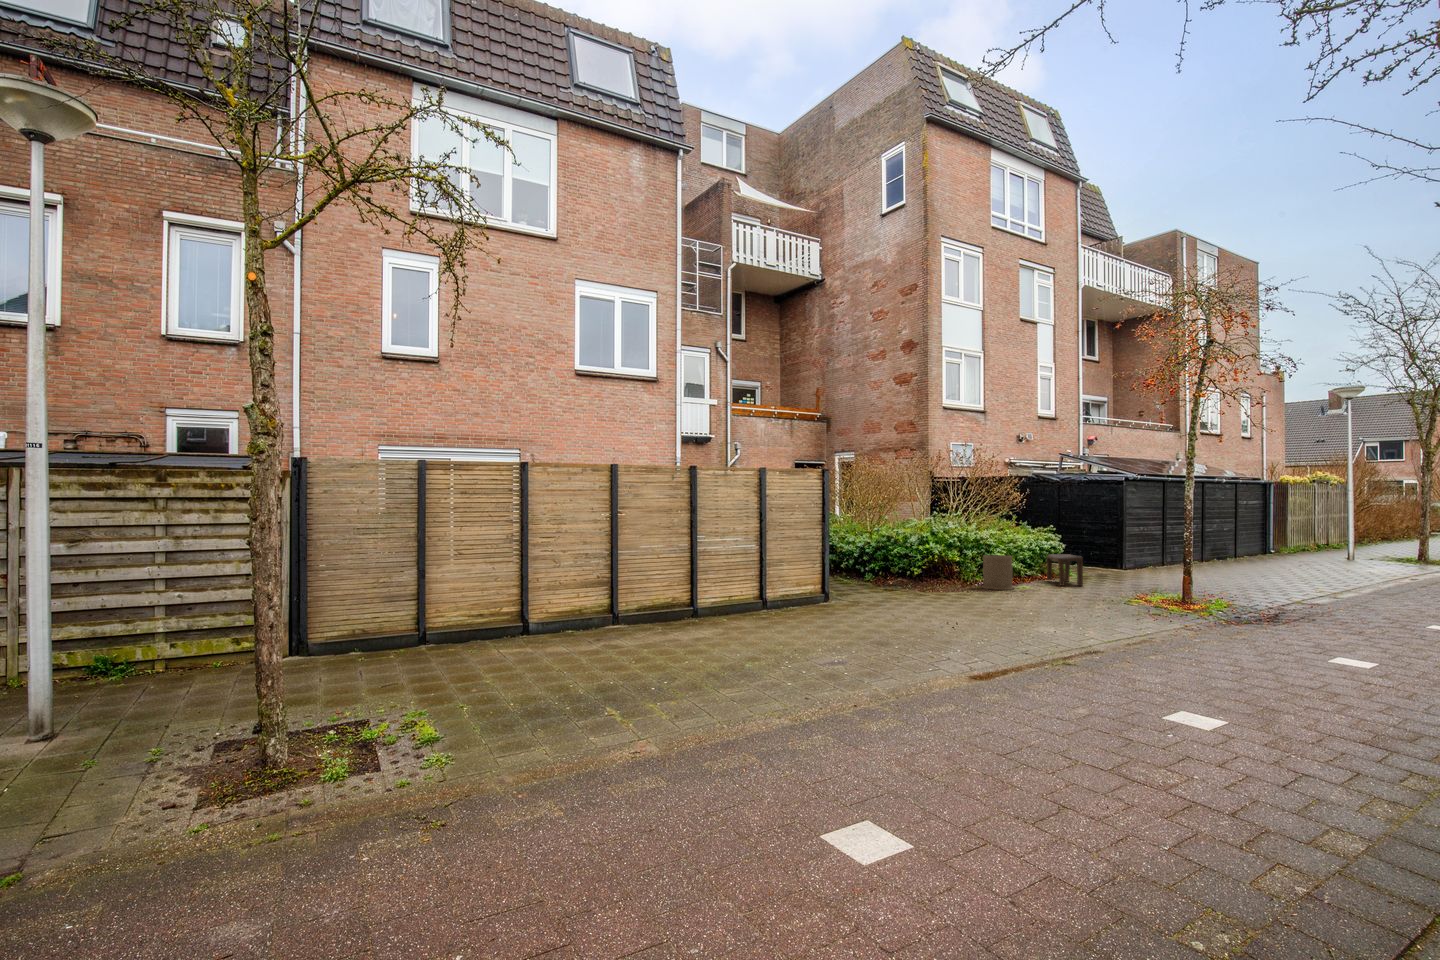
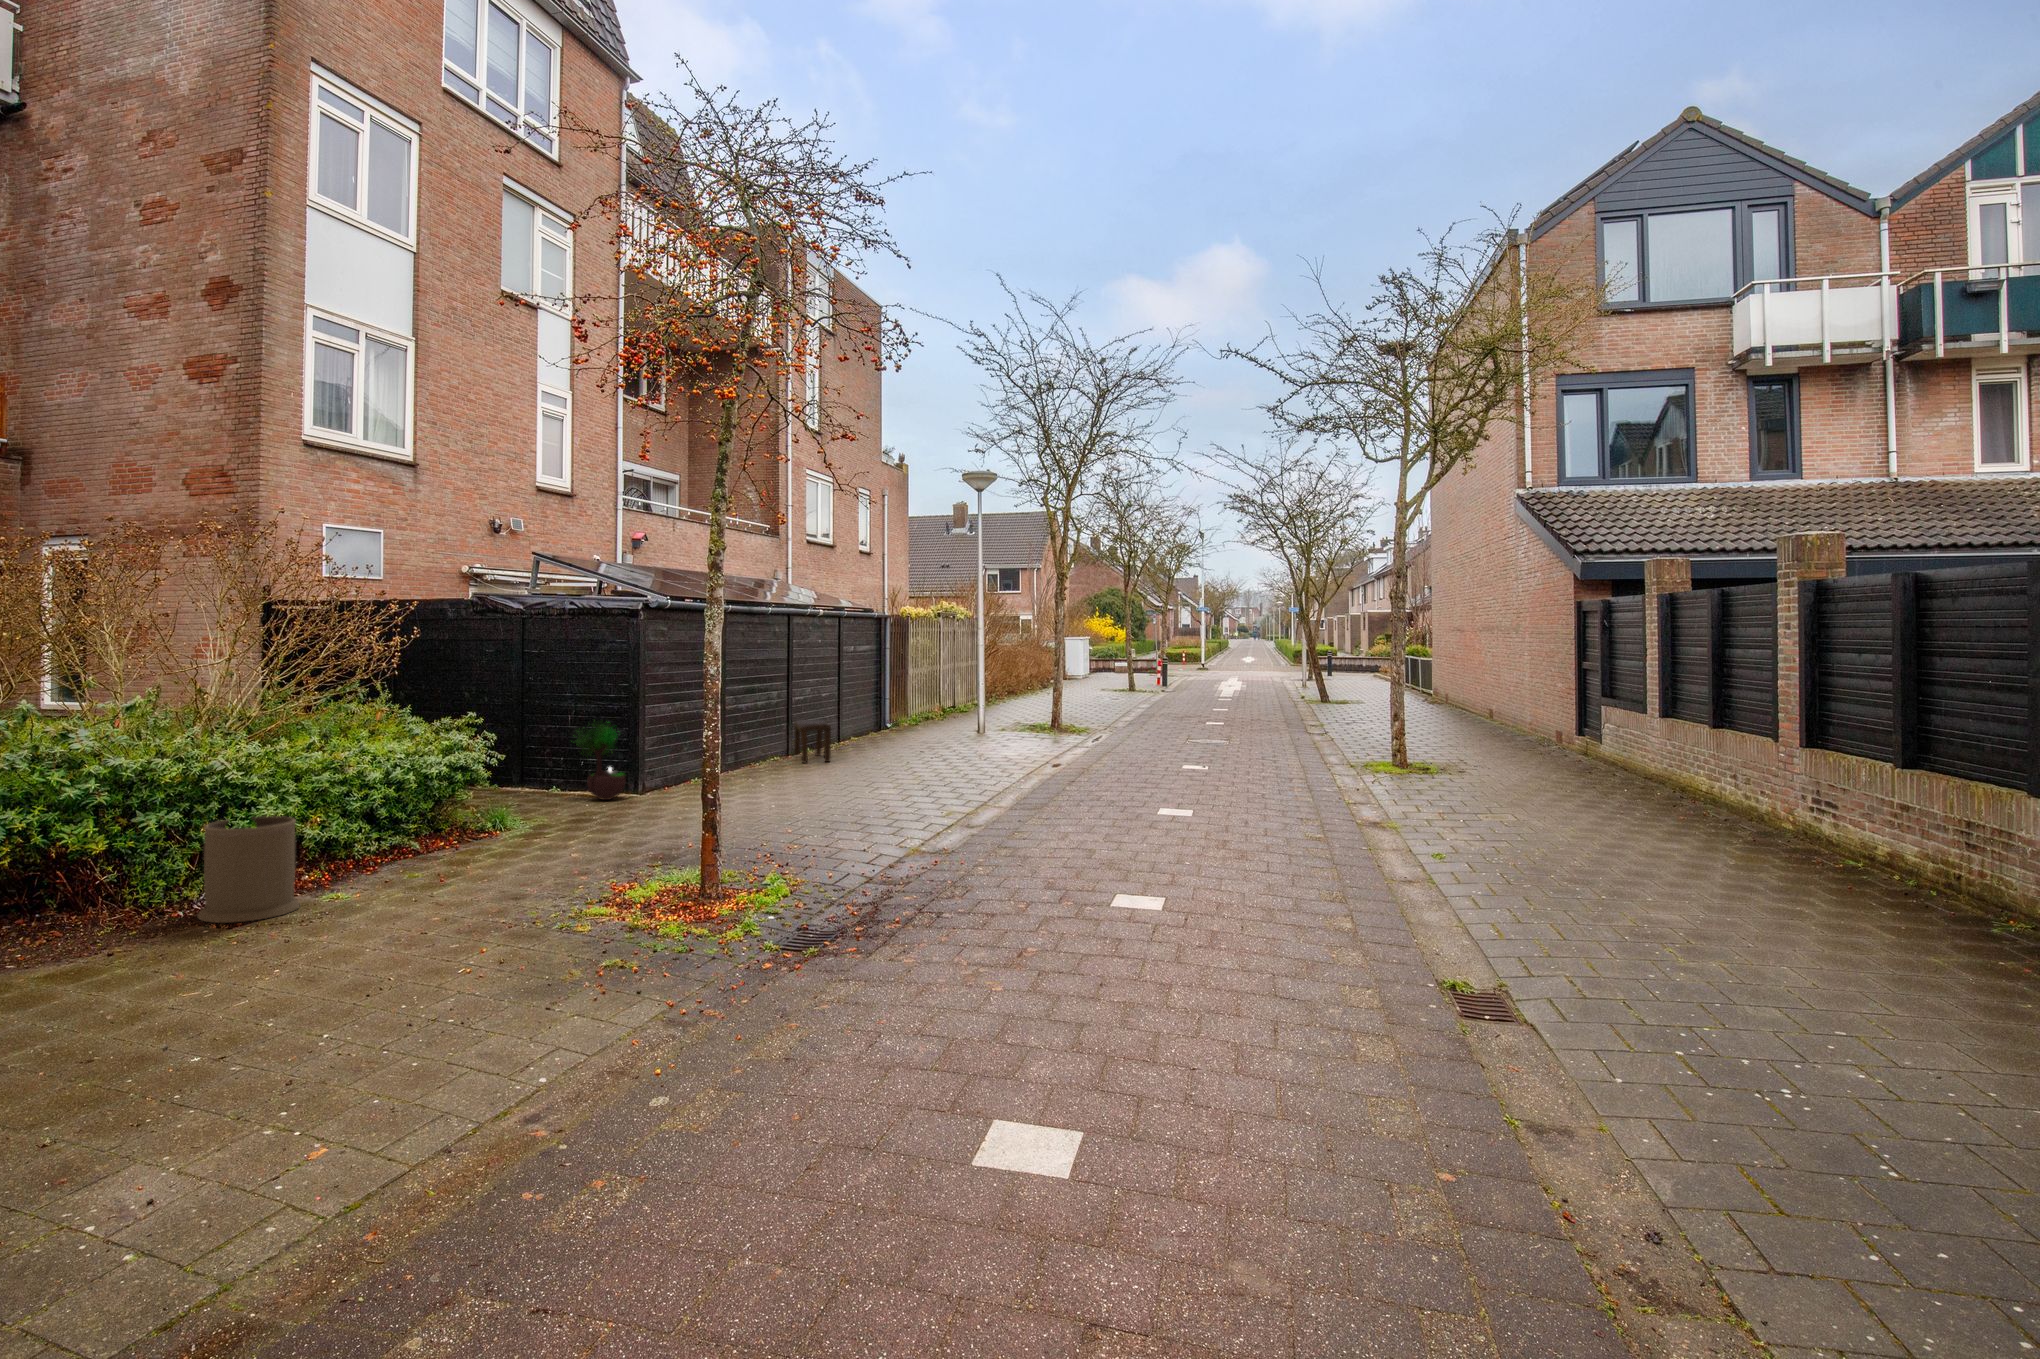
potted tree: none [1088,531,1116,573] -> present [576,720,626,800]
bench: present [1047,554,1083,586] -> present [794,720,831,763]

